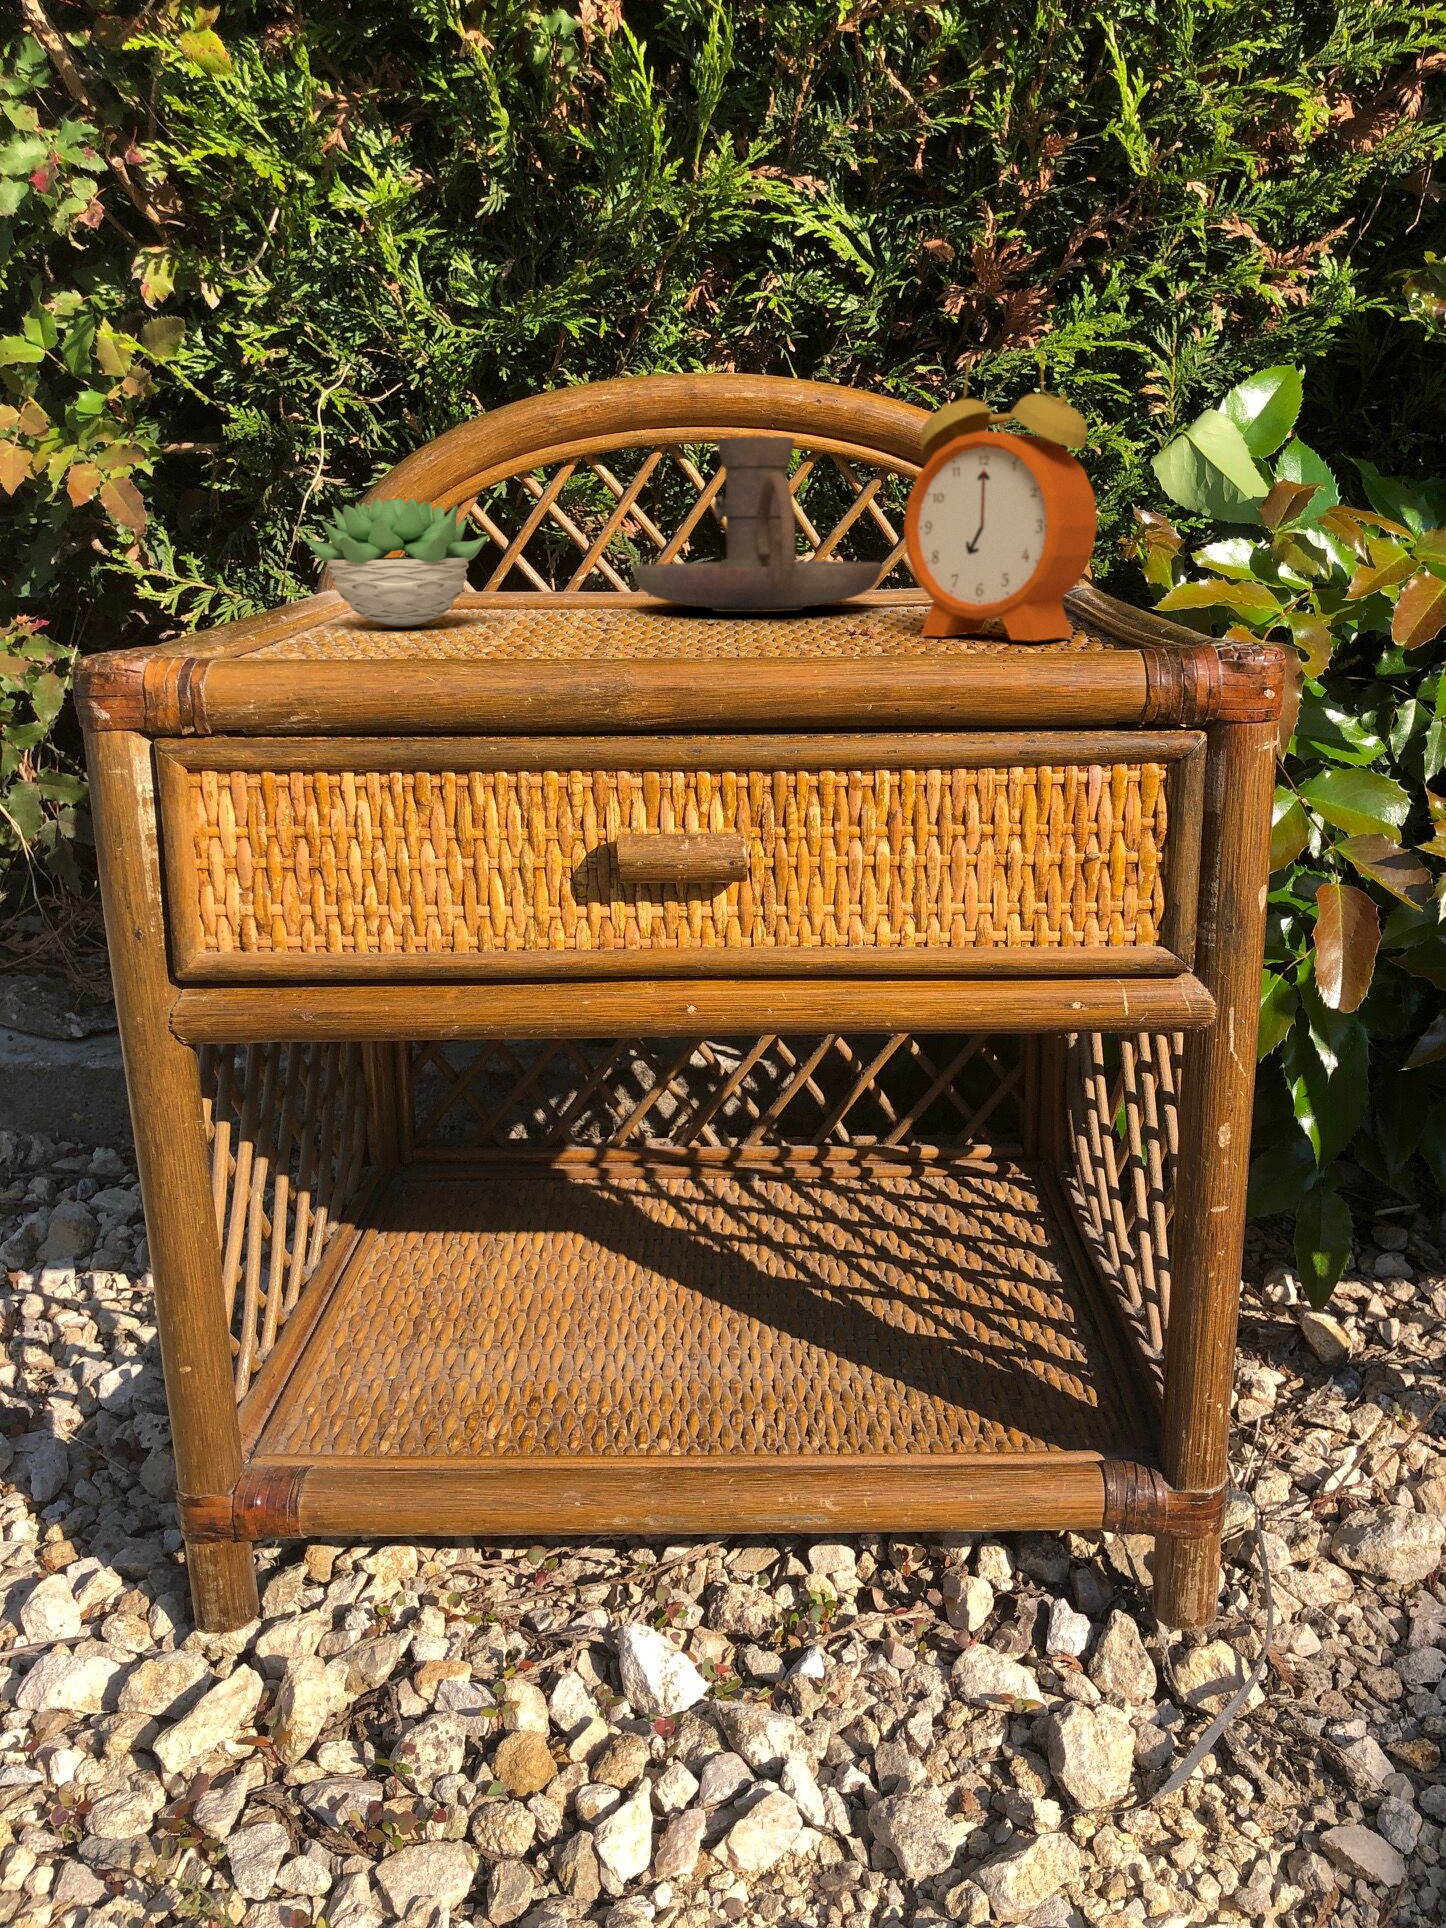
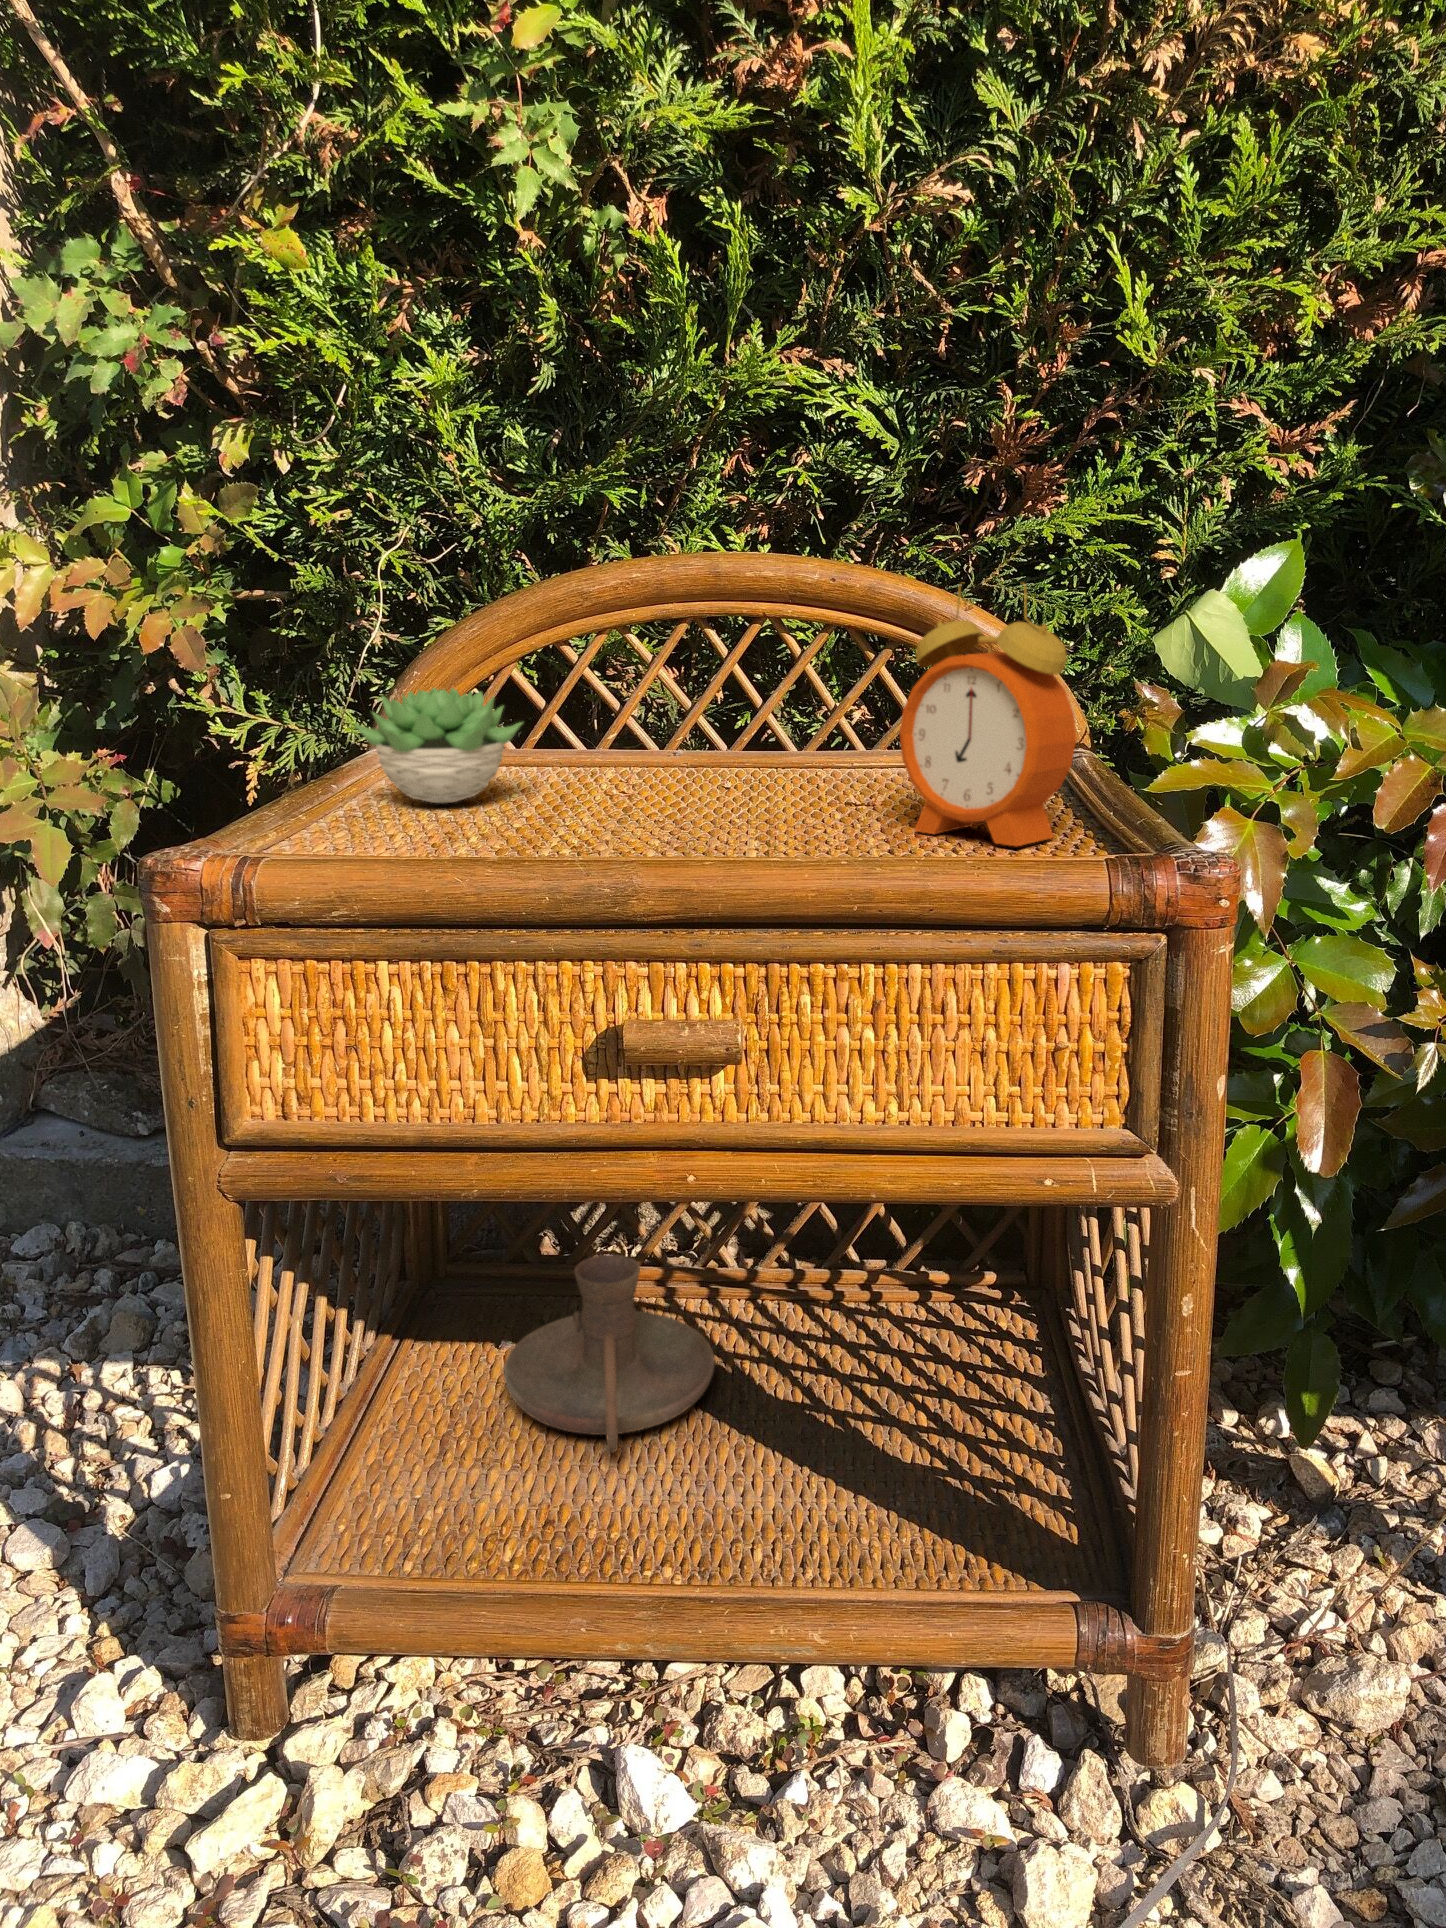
candle holder: present [632,437,882,612] -> present [504,1254,715,1452]

